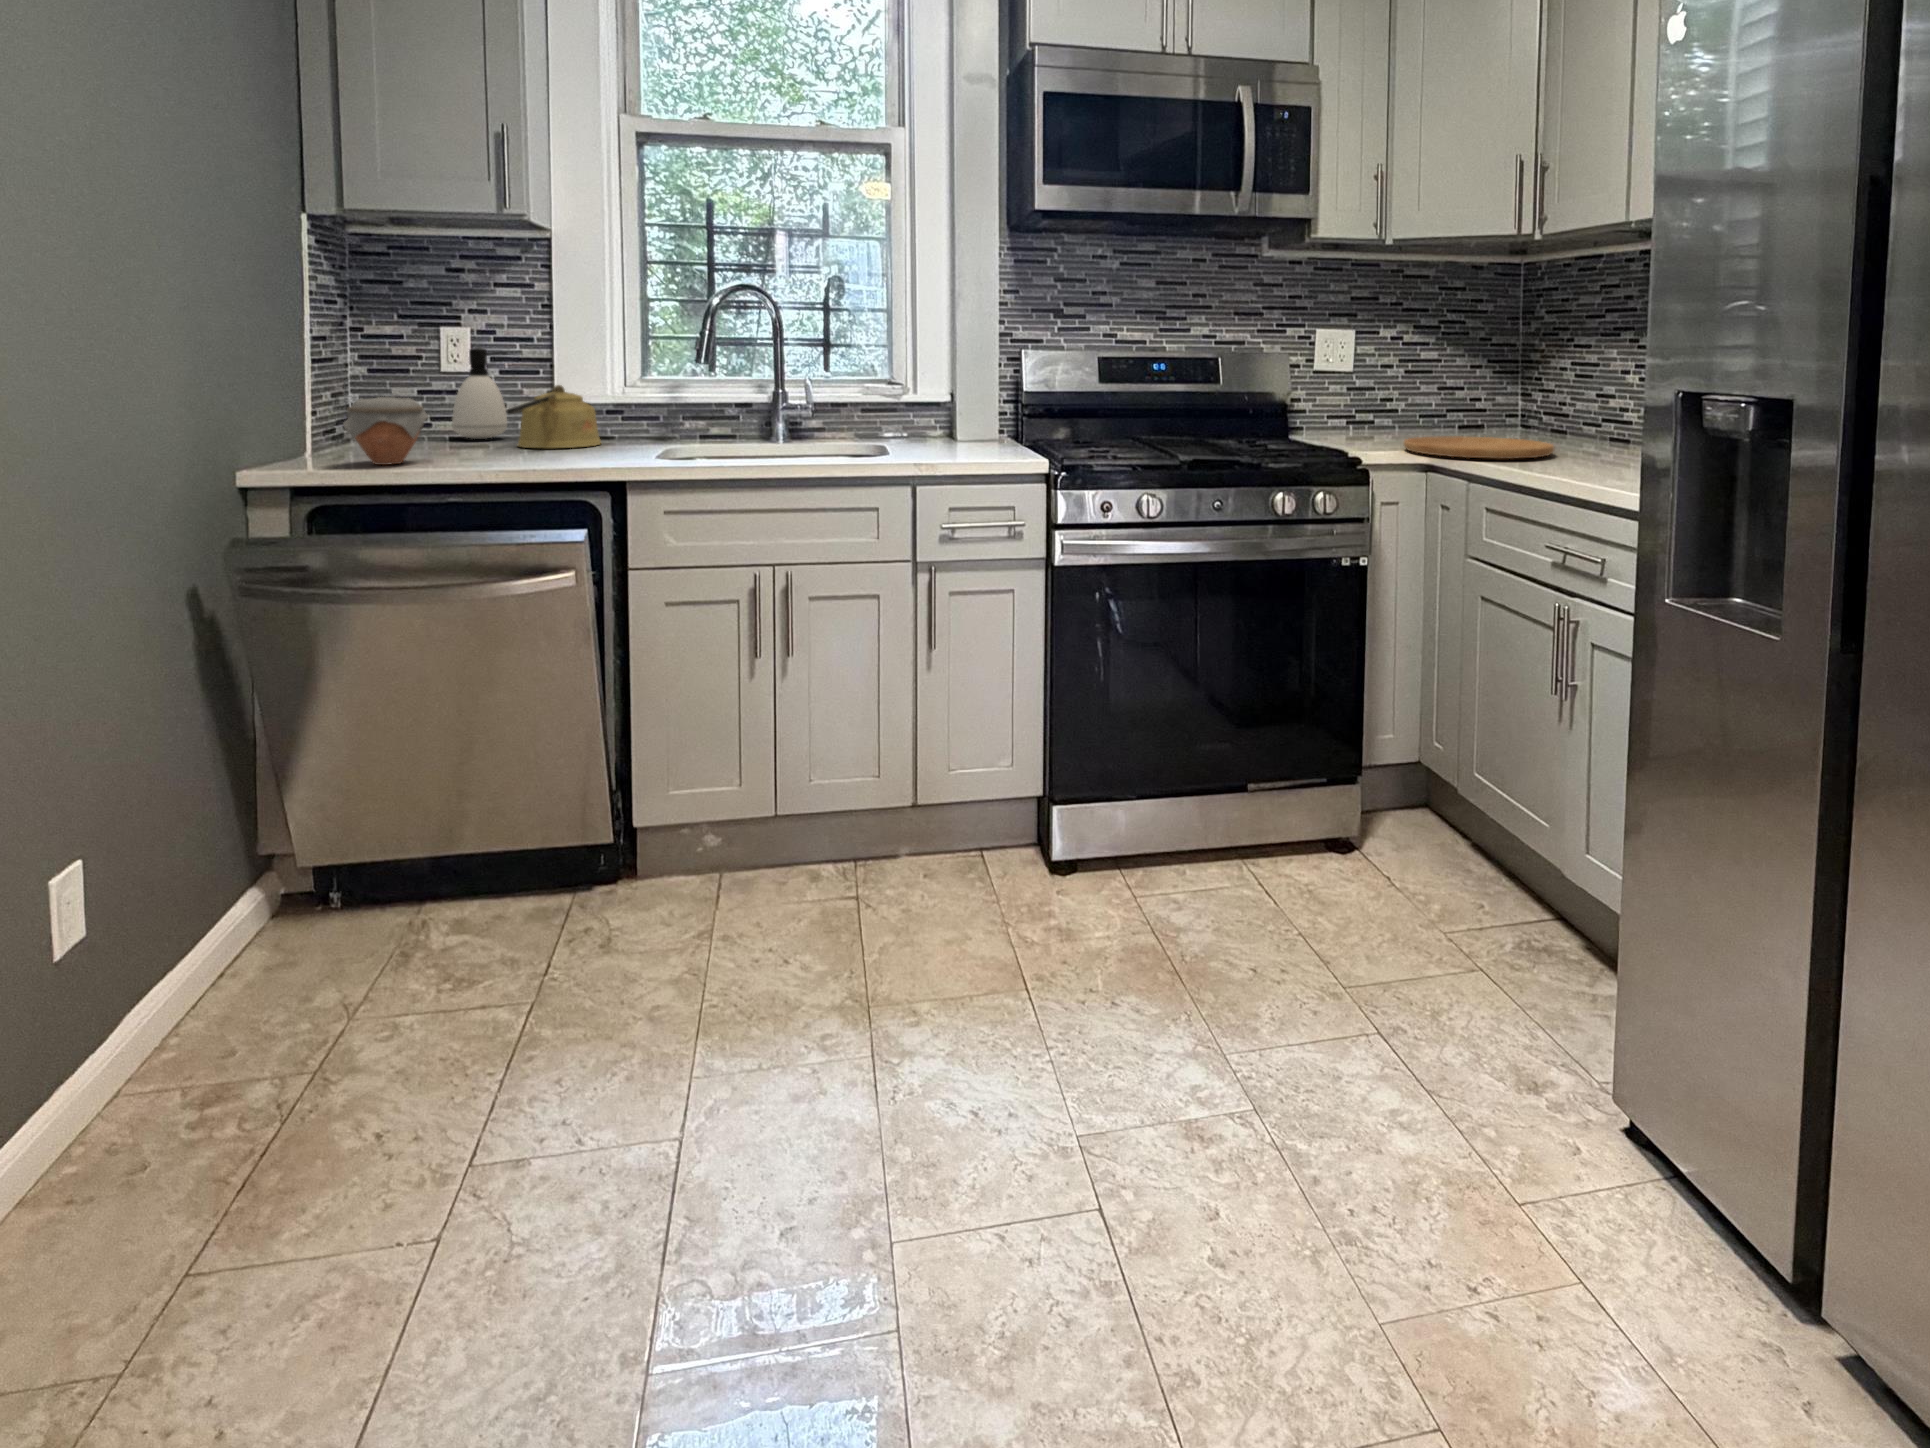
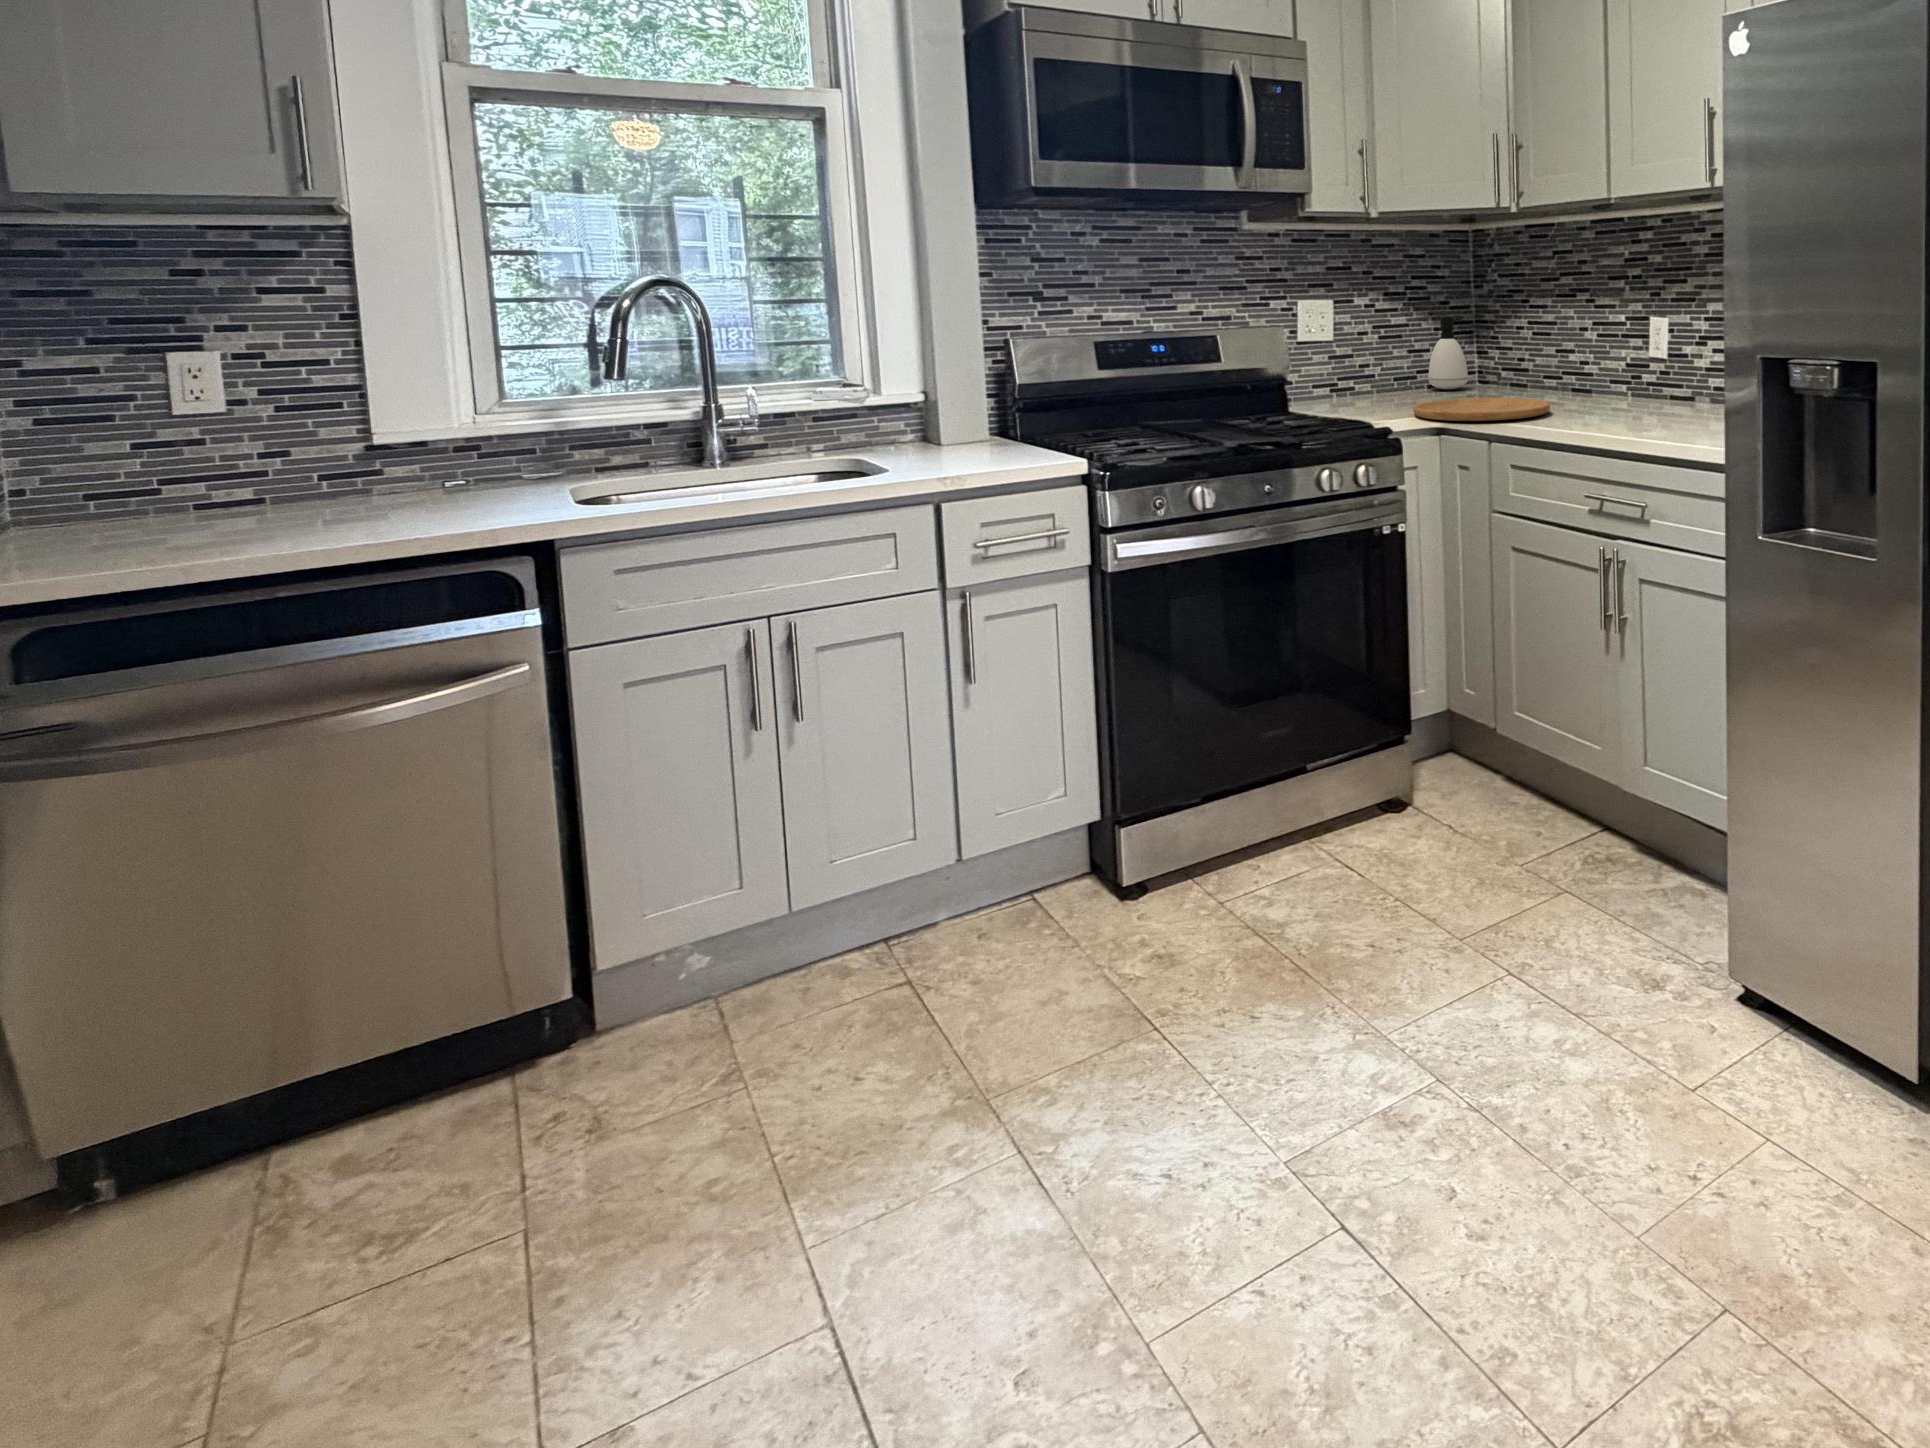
soap dispenser: present [452,348,507,439] -> present [1429,316,1468,389]
kettle: present [506,385,601,448] -> none [310,421,460,509]
jar: present [343,397,428,465] -> none [61,461,207,559]

